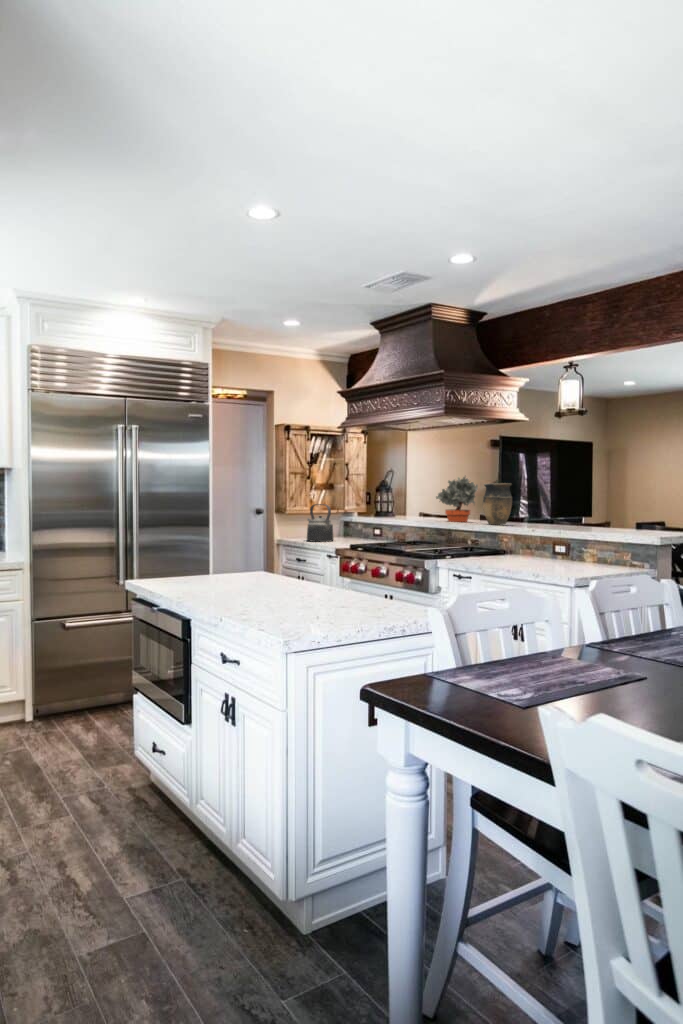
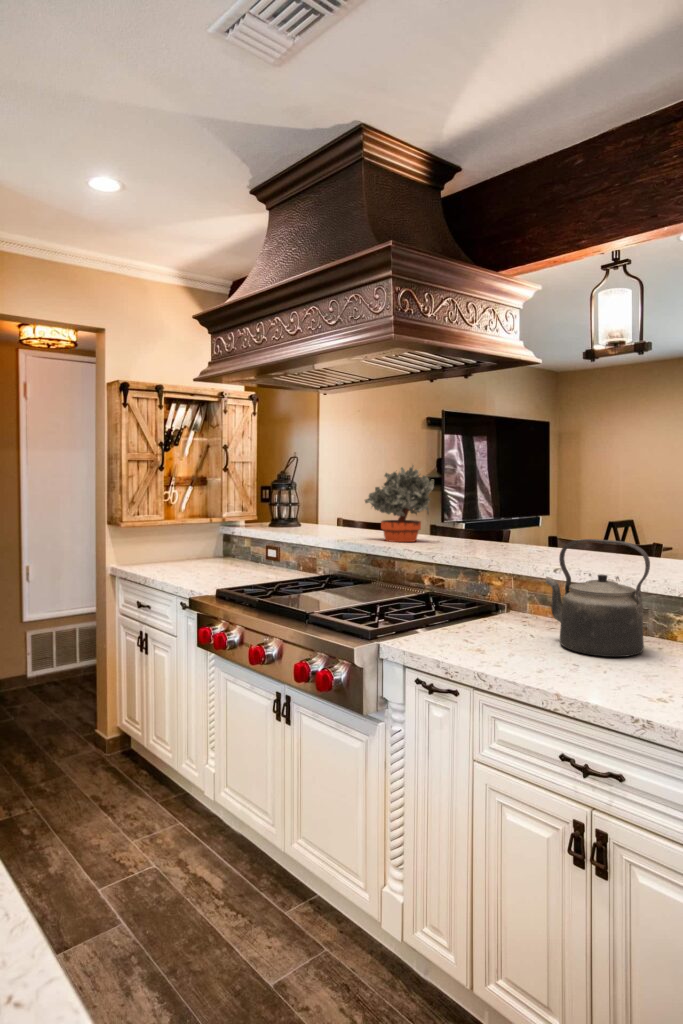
vase: present [483,483,512,525] -> none [451,479,503,553]
kettle: present [307,504,333,542] -> present [546,539,650,657]

